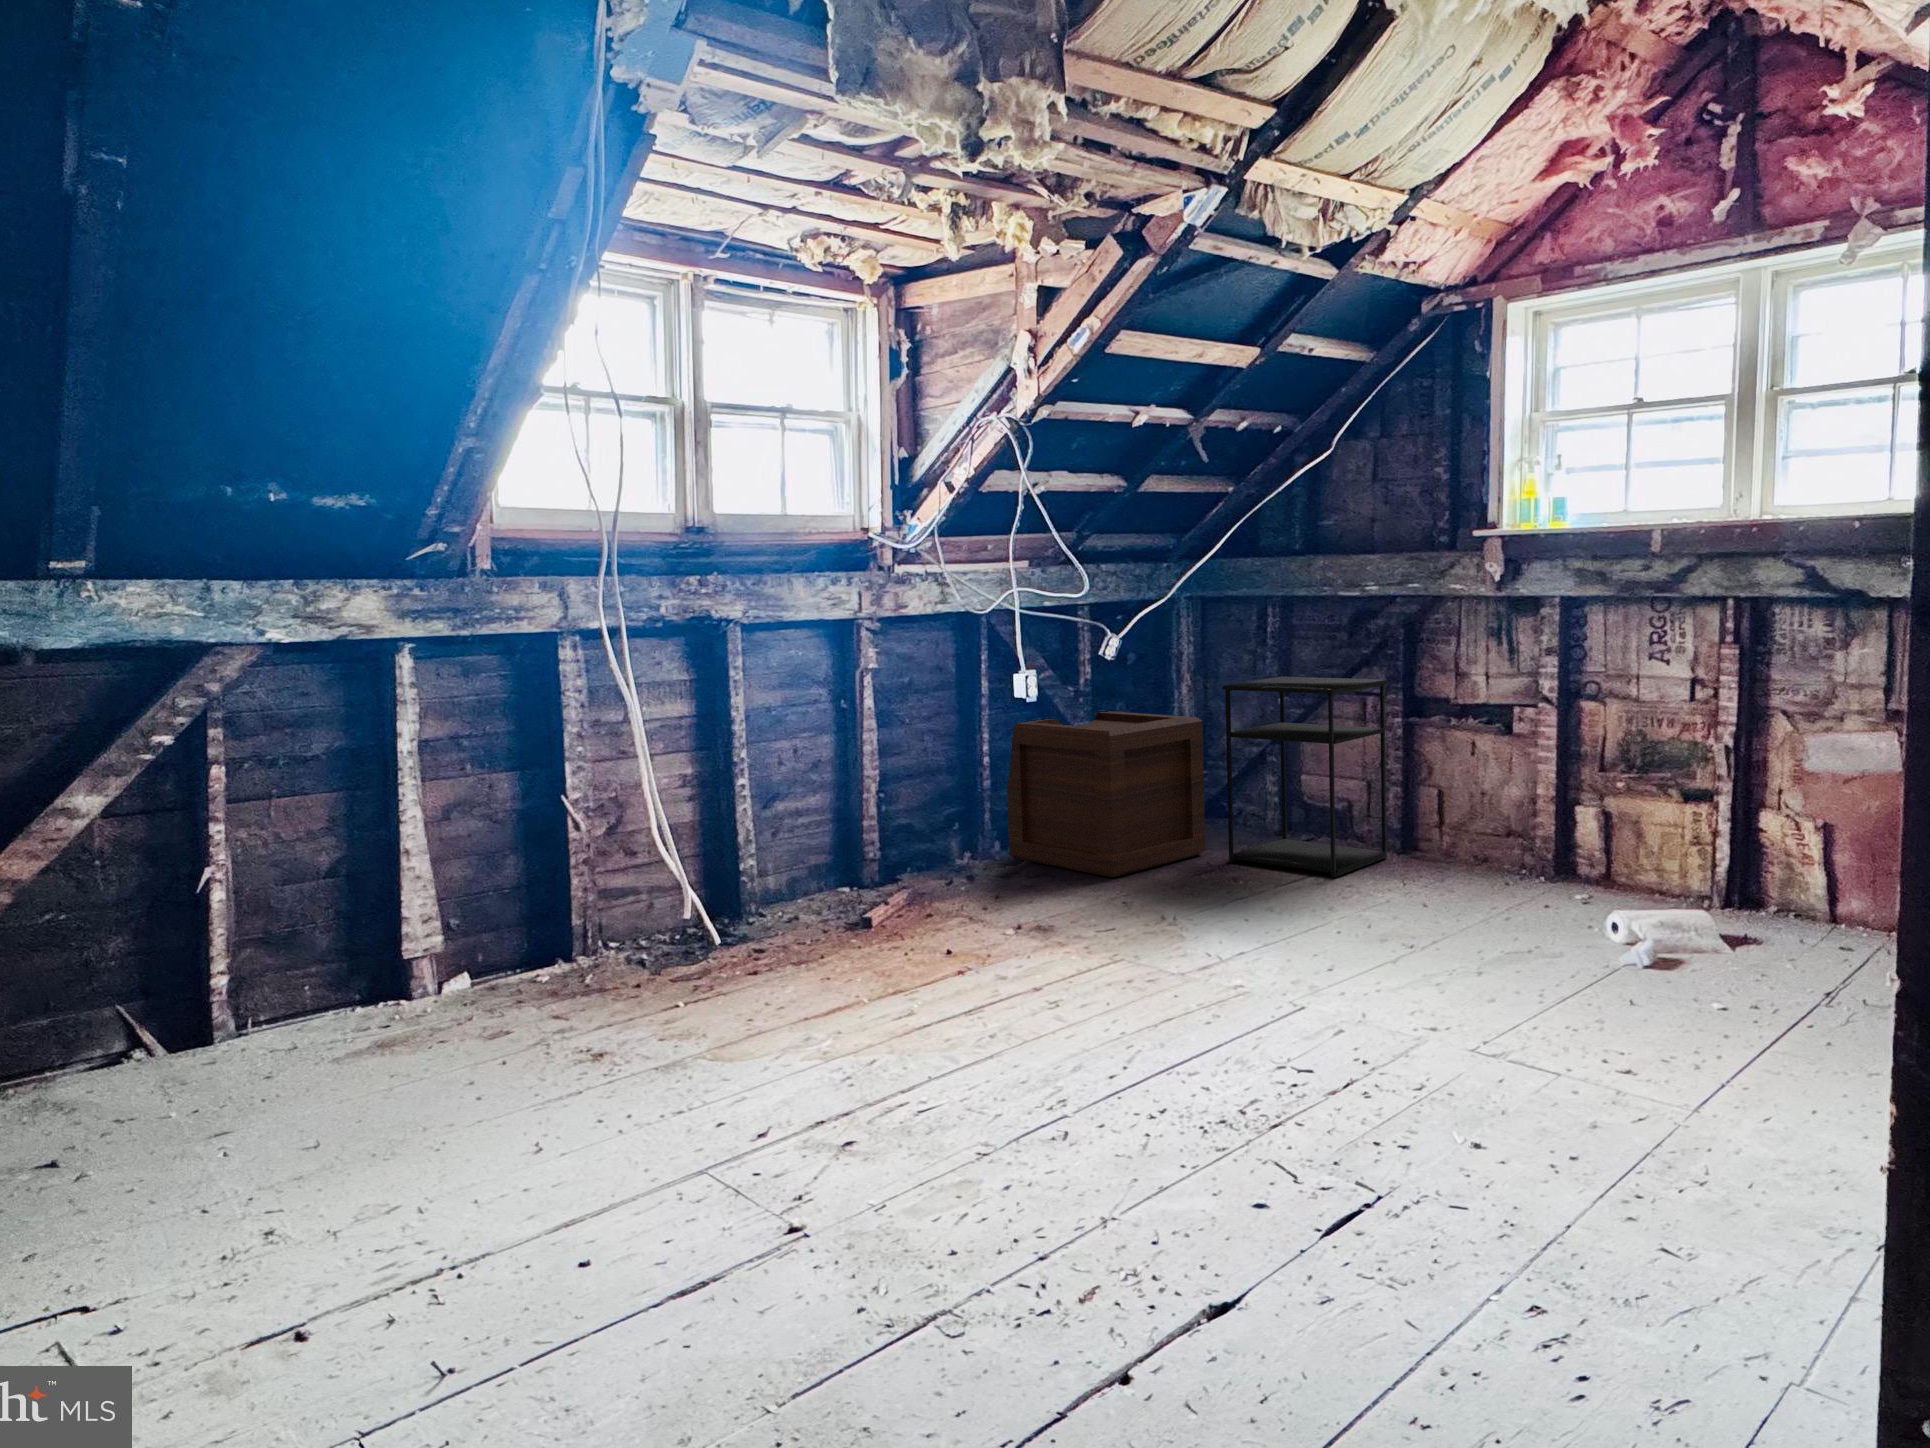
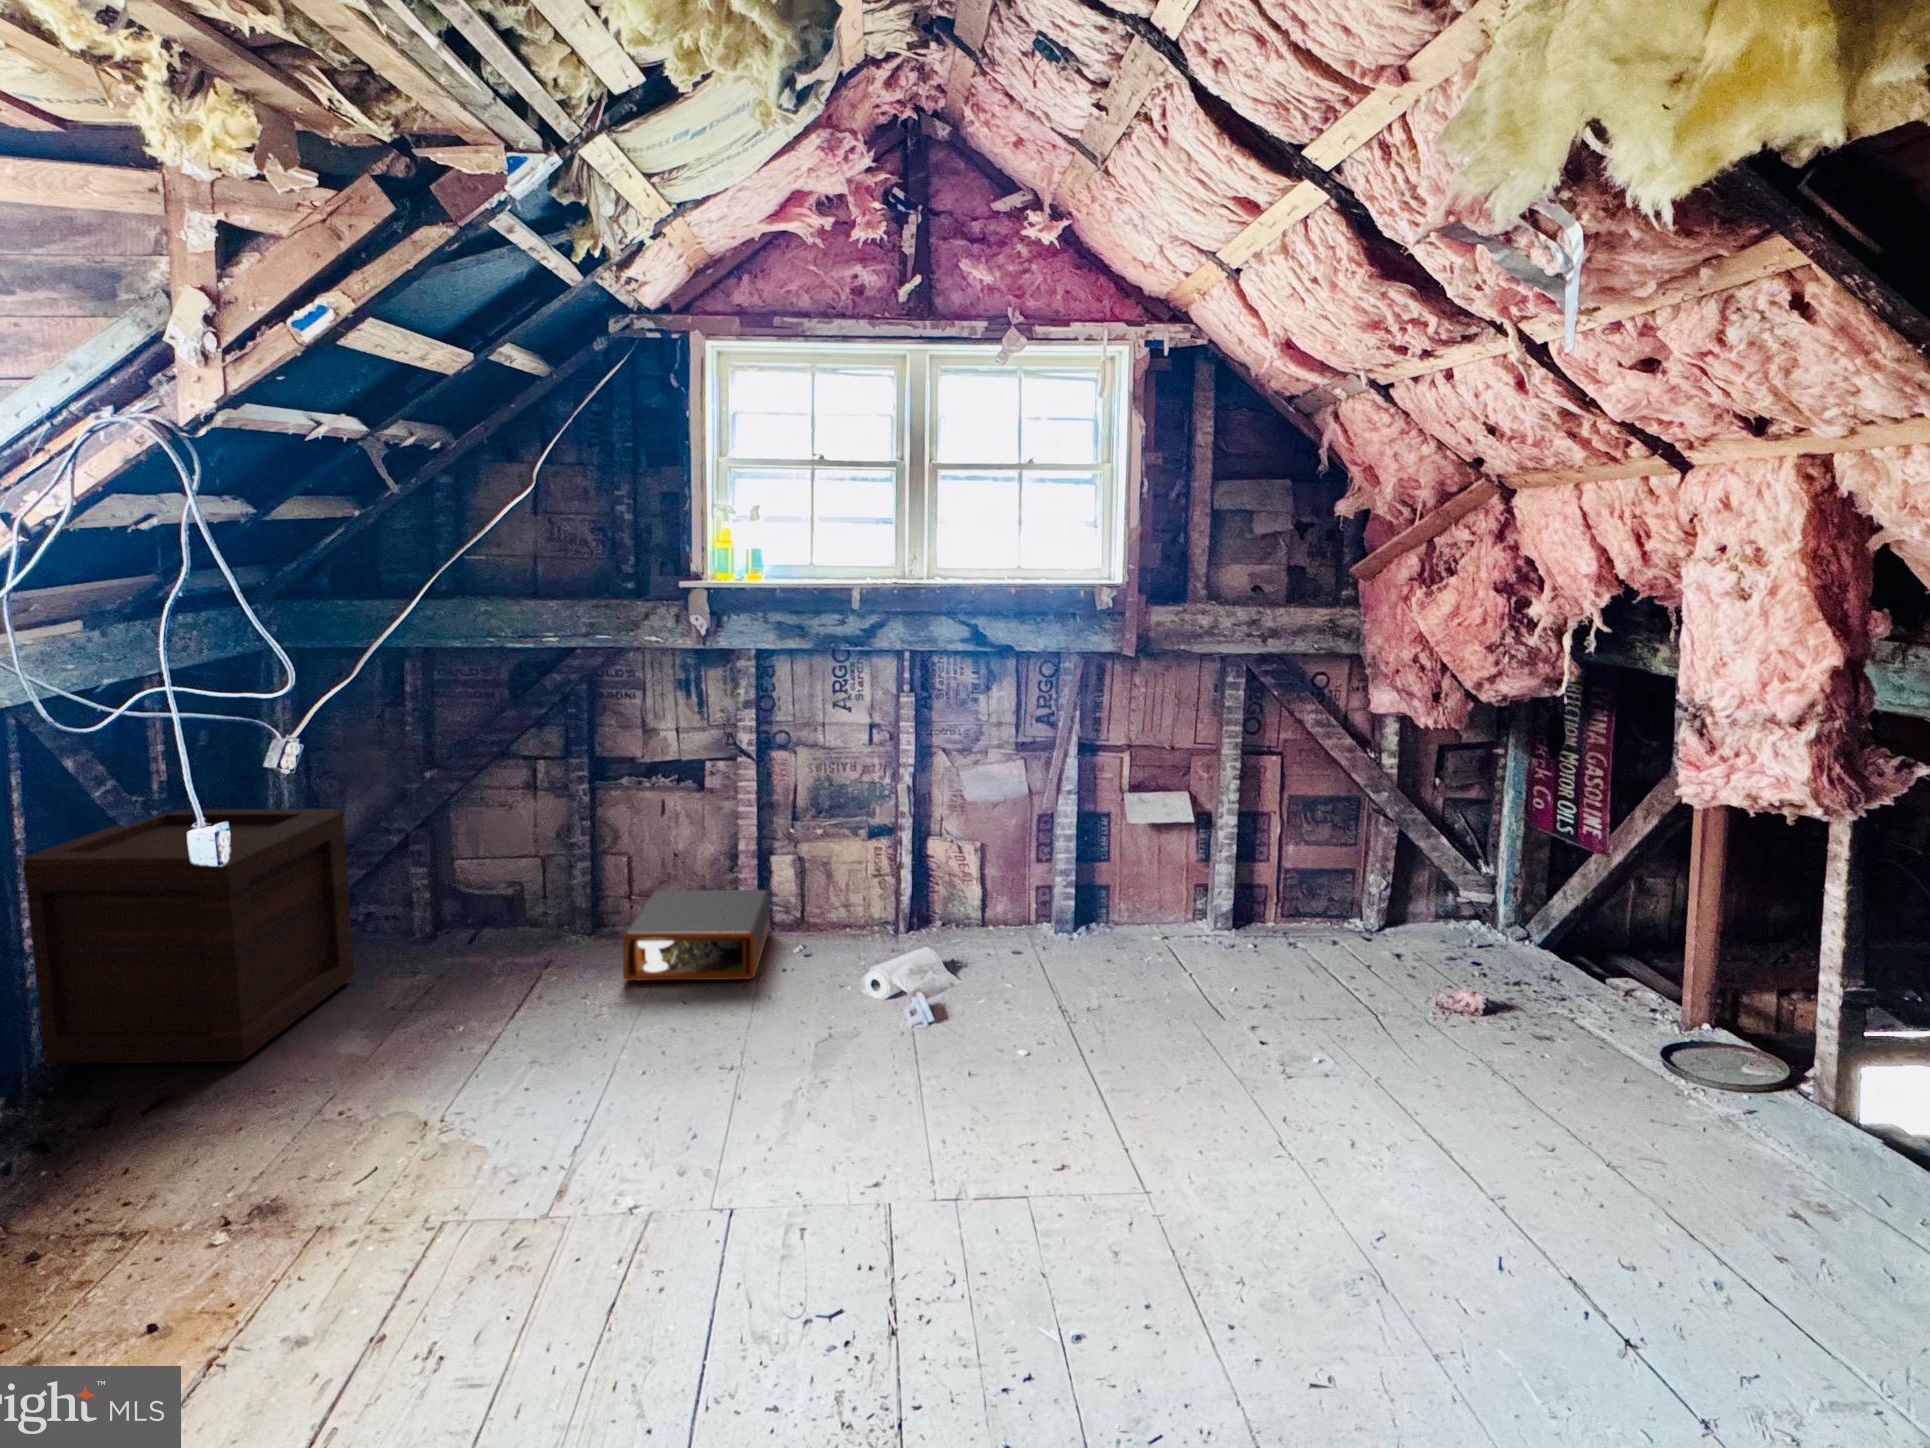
shelving unit: present [1223,677,1387,877] -> none [378,740,577,986]
storage box: none [1396,827,1568,907] -> present [622,890,770,981]

